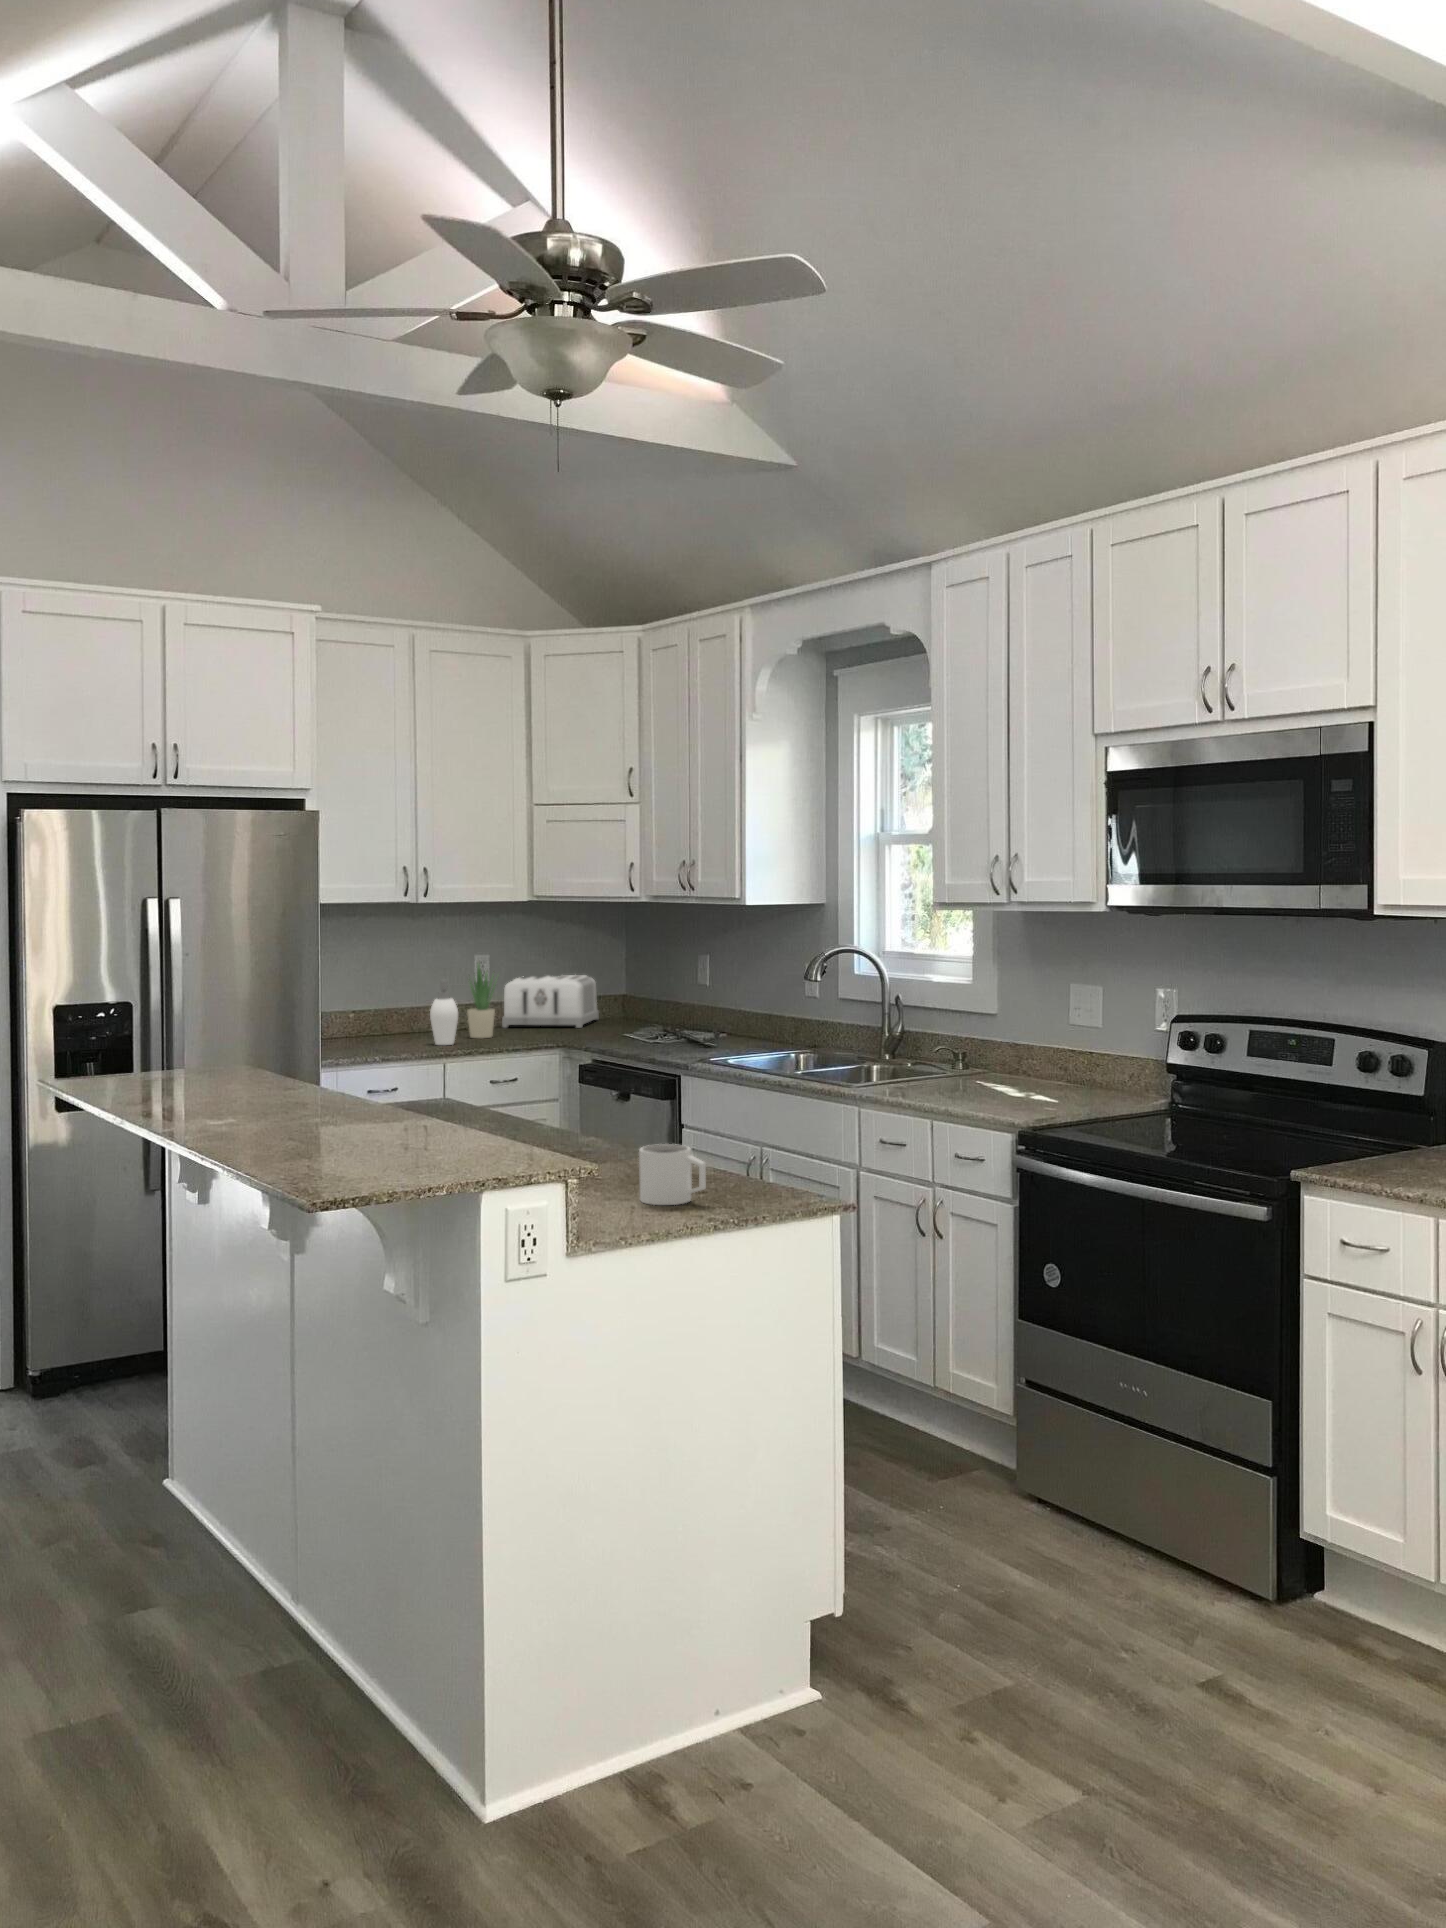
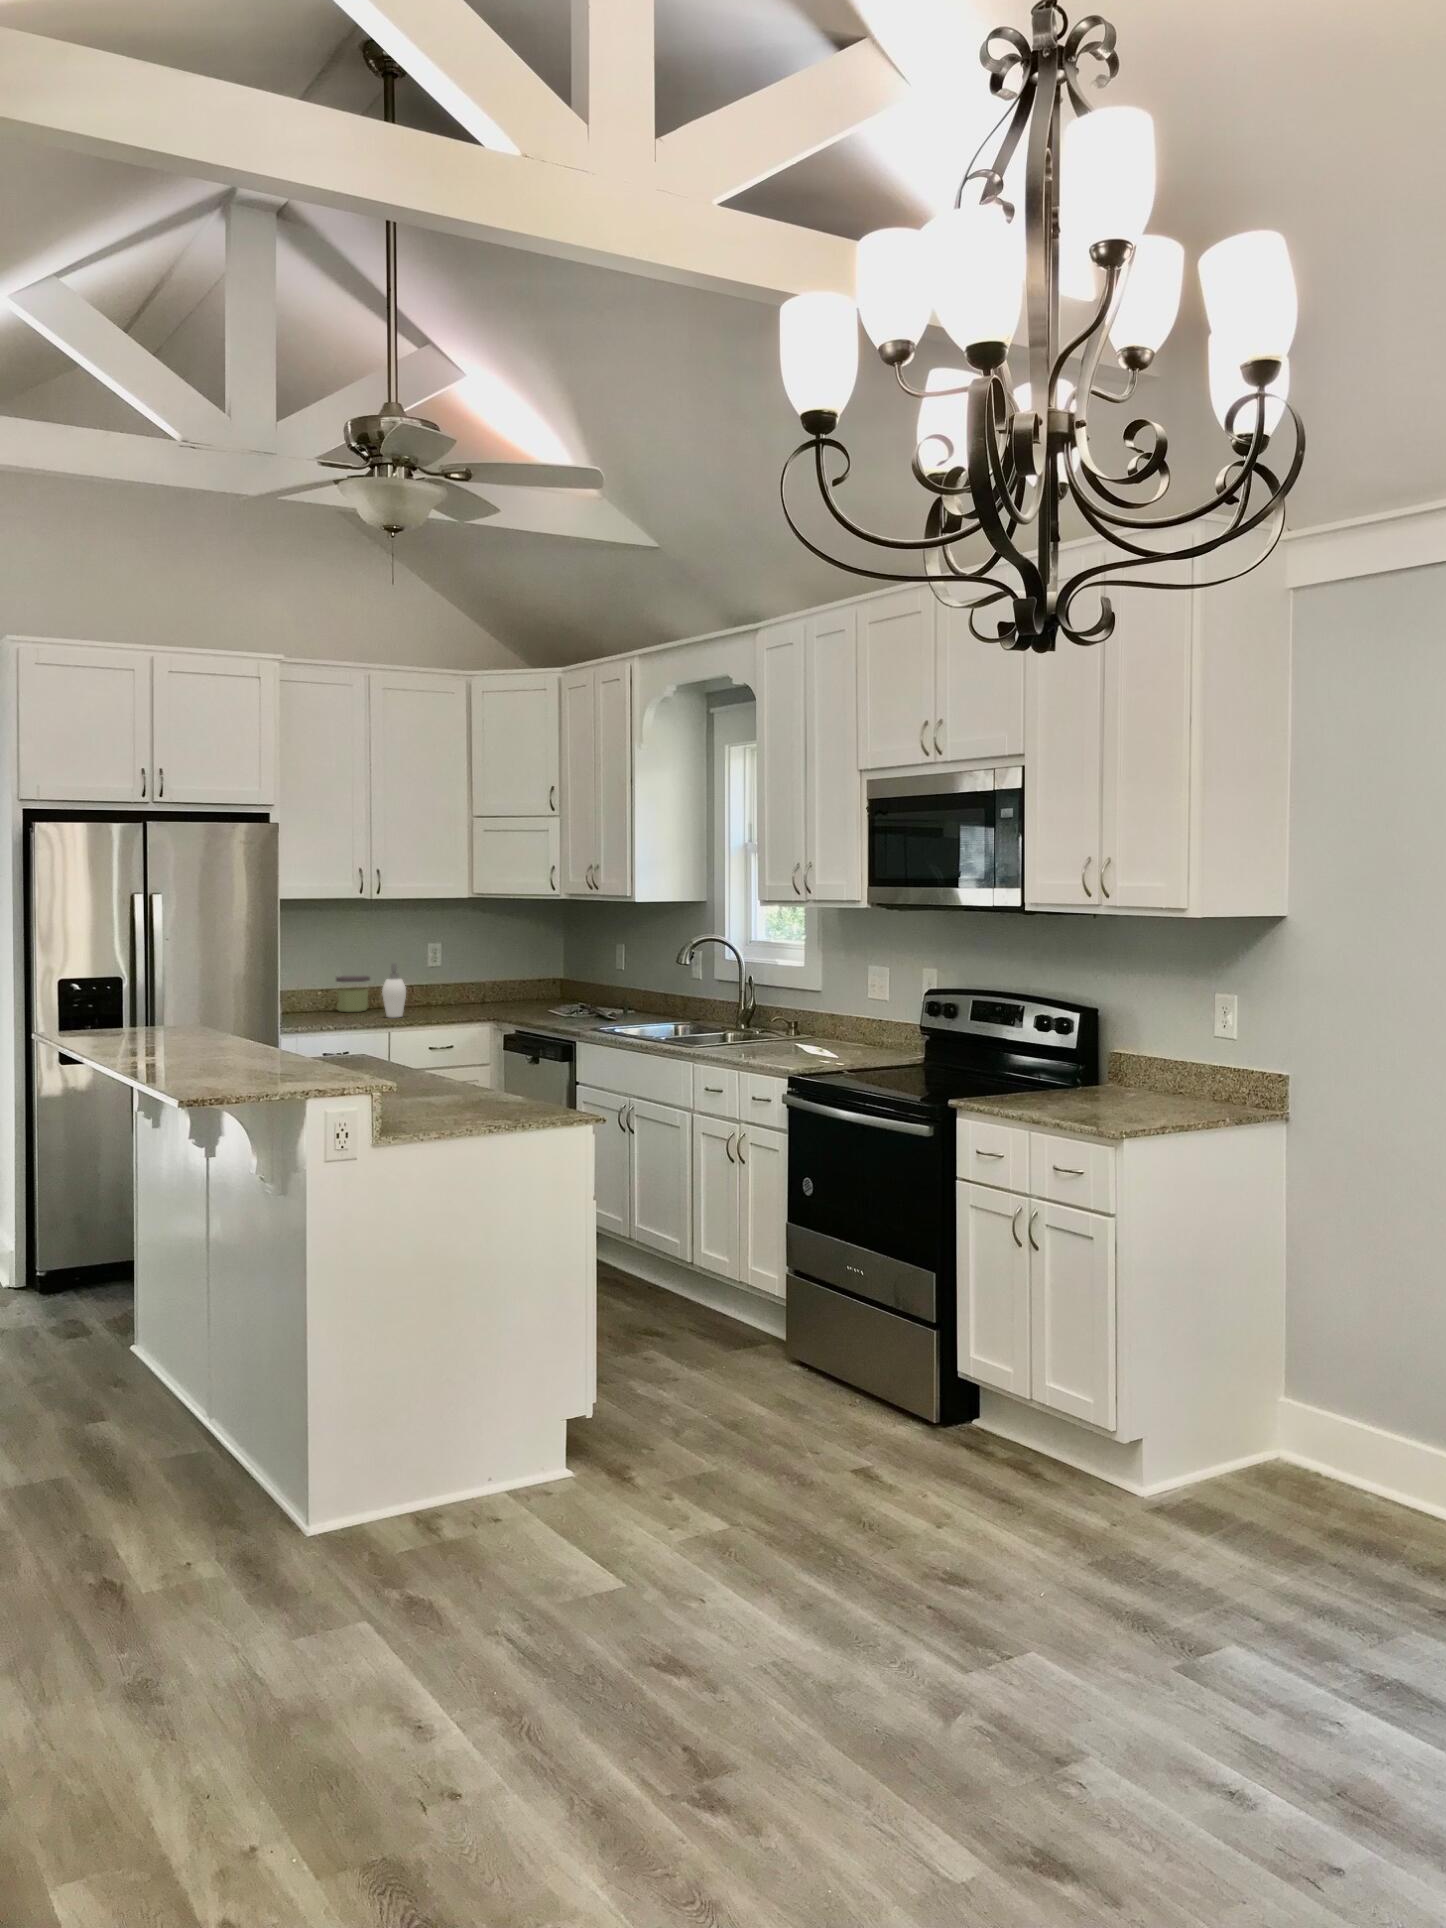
potted plant: present [467,964,495,1038] -> none [417,946,445,1013]
toaster: present [502,975,599,1028] -> none [453,961,539,1005]
jar: none [366,994,409,1038] -> present [336,976,370,1012]
mug: present [639,1144,706,1205] -> none [449,1075,495,1117]

